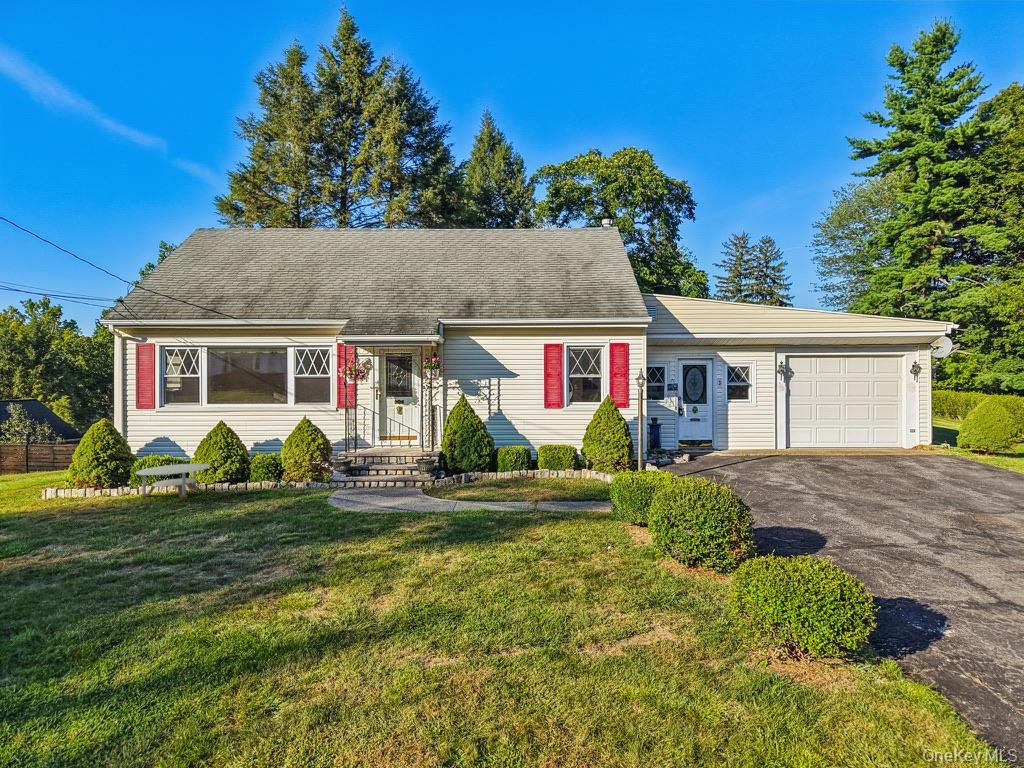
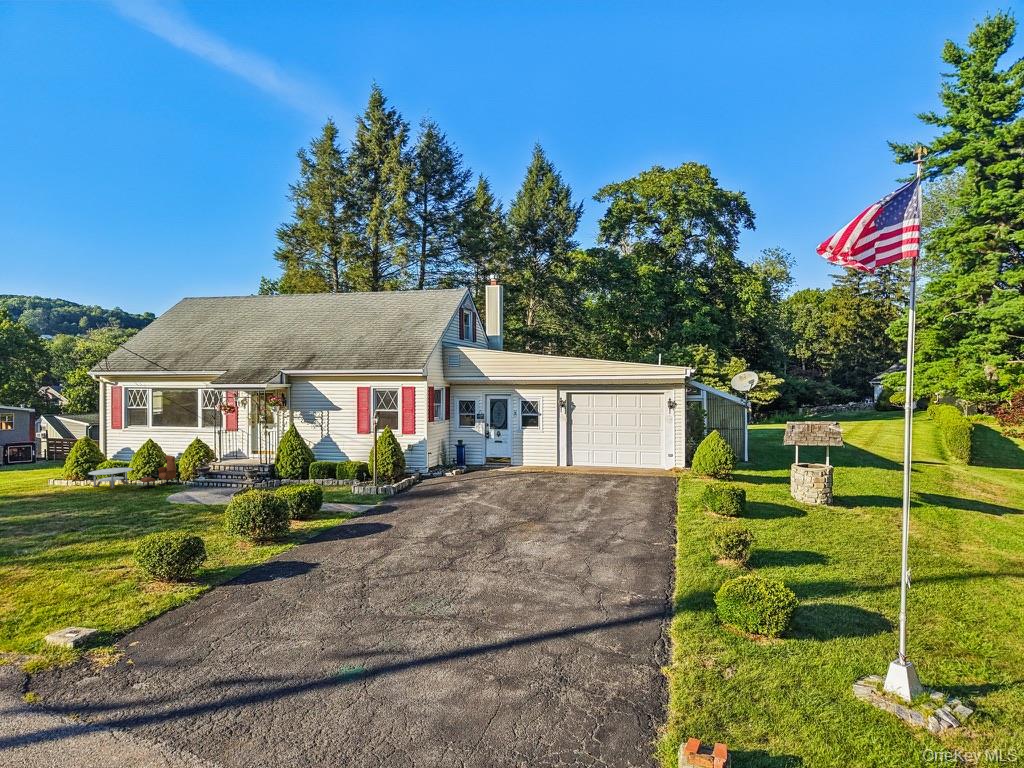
lounge chair: none [235,442,292,496] -> present [141,455,176,489]

